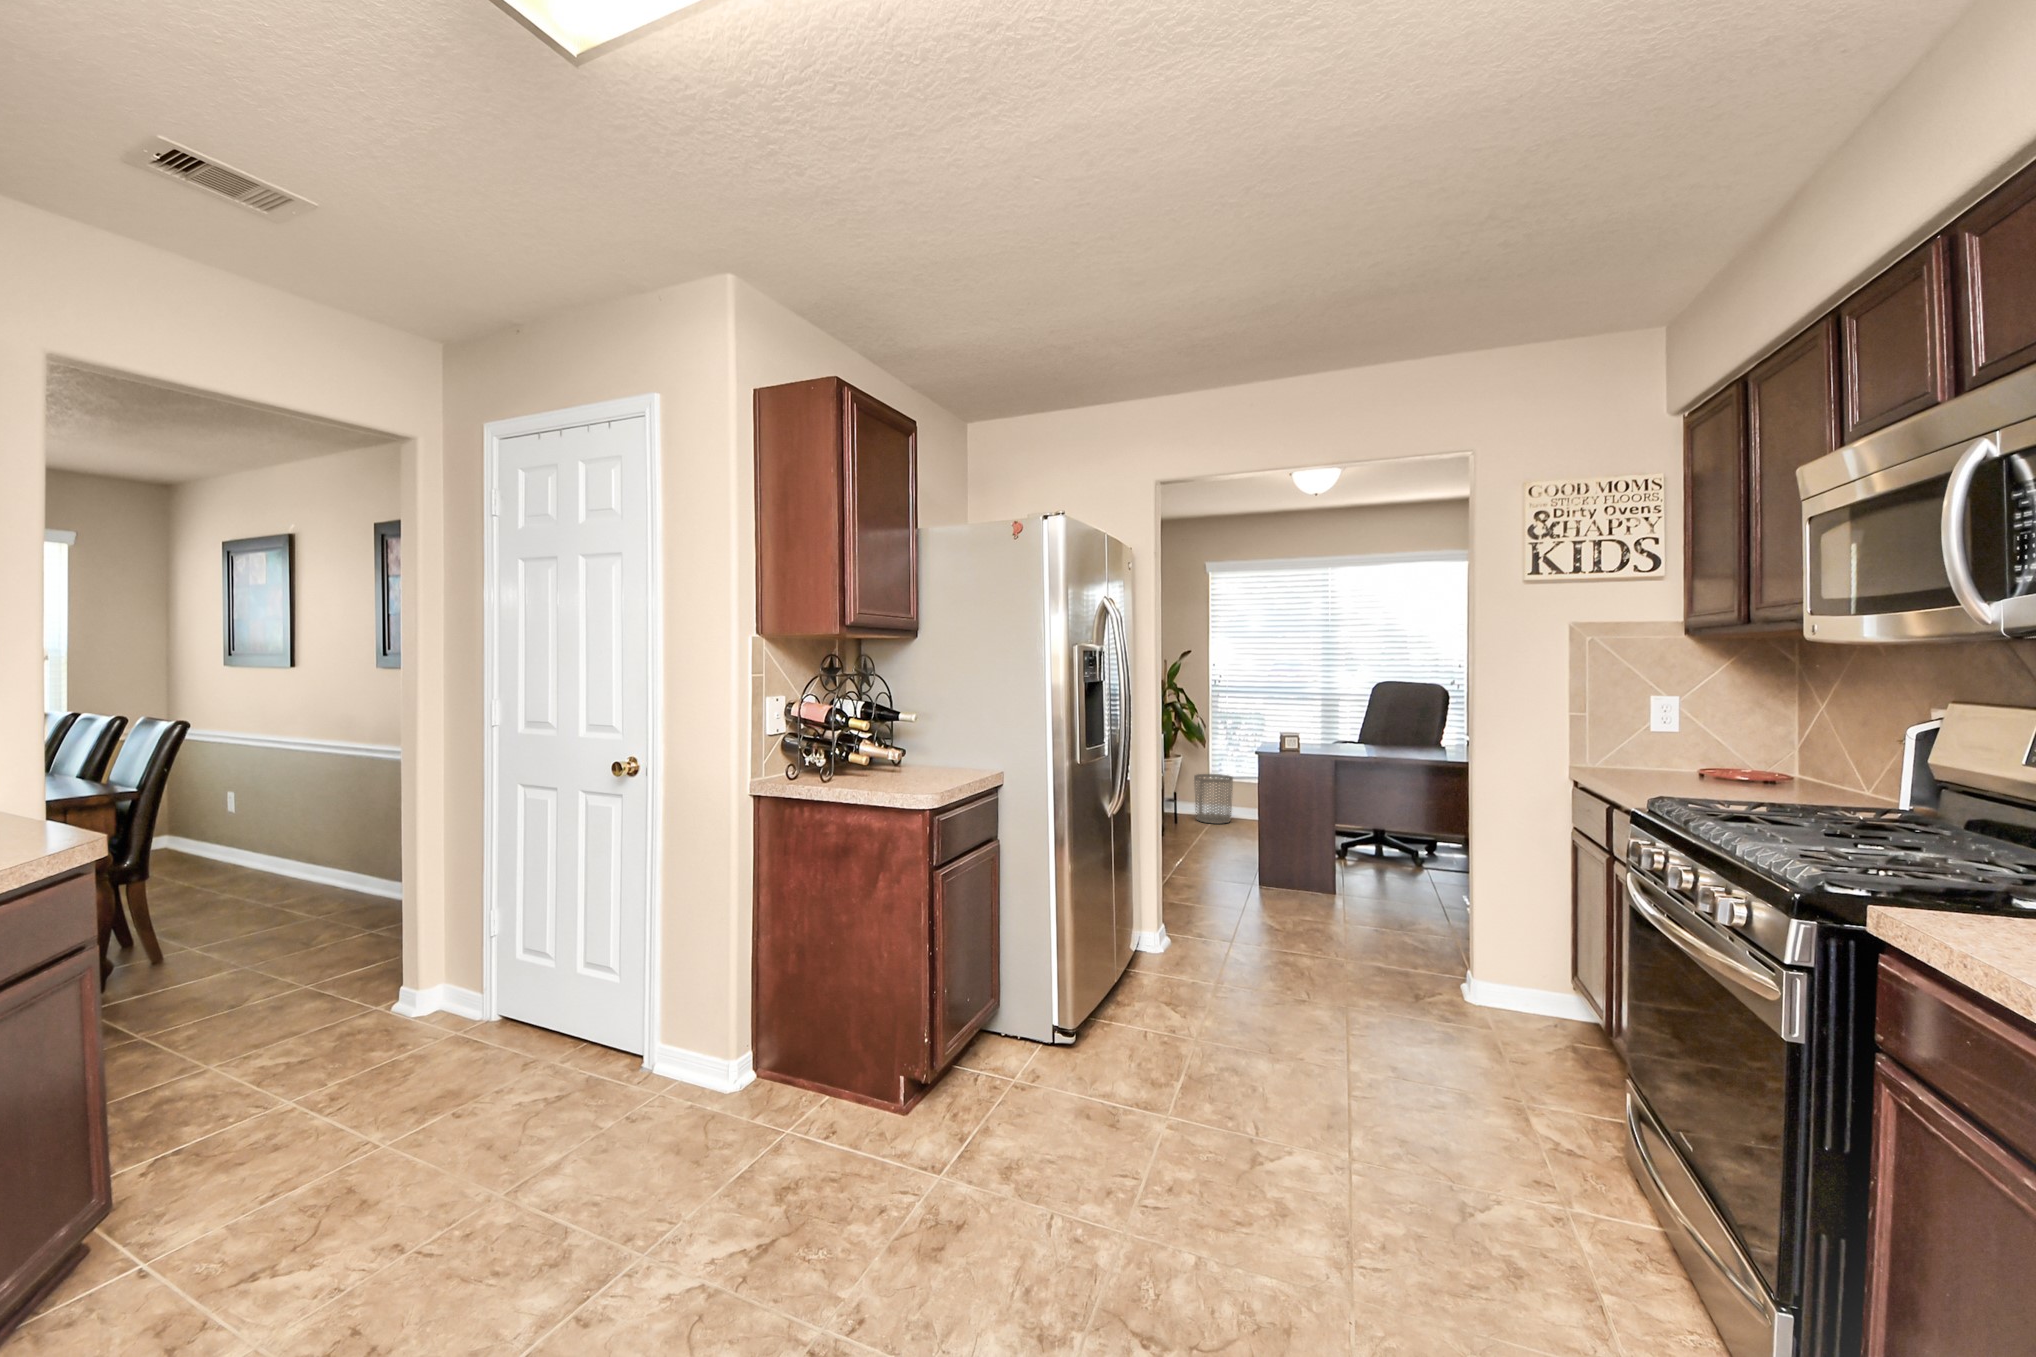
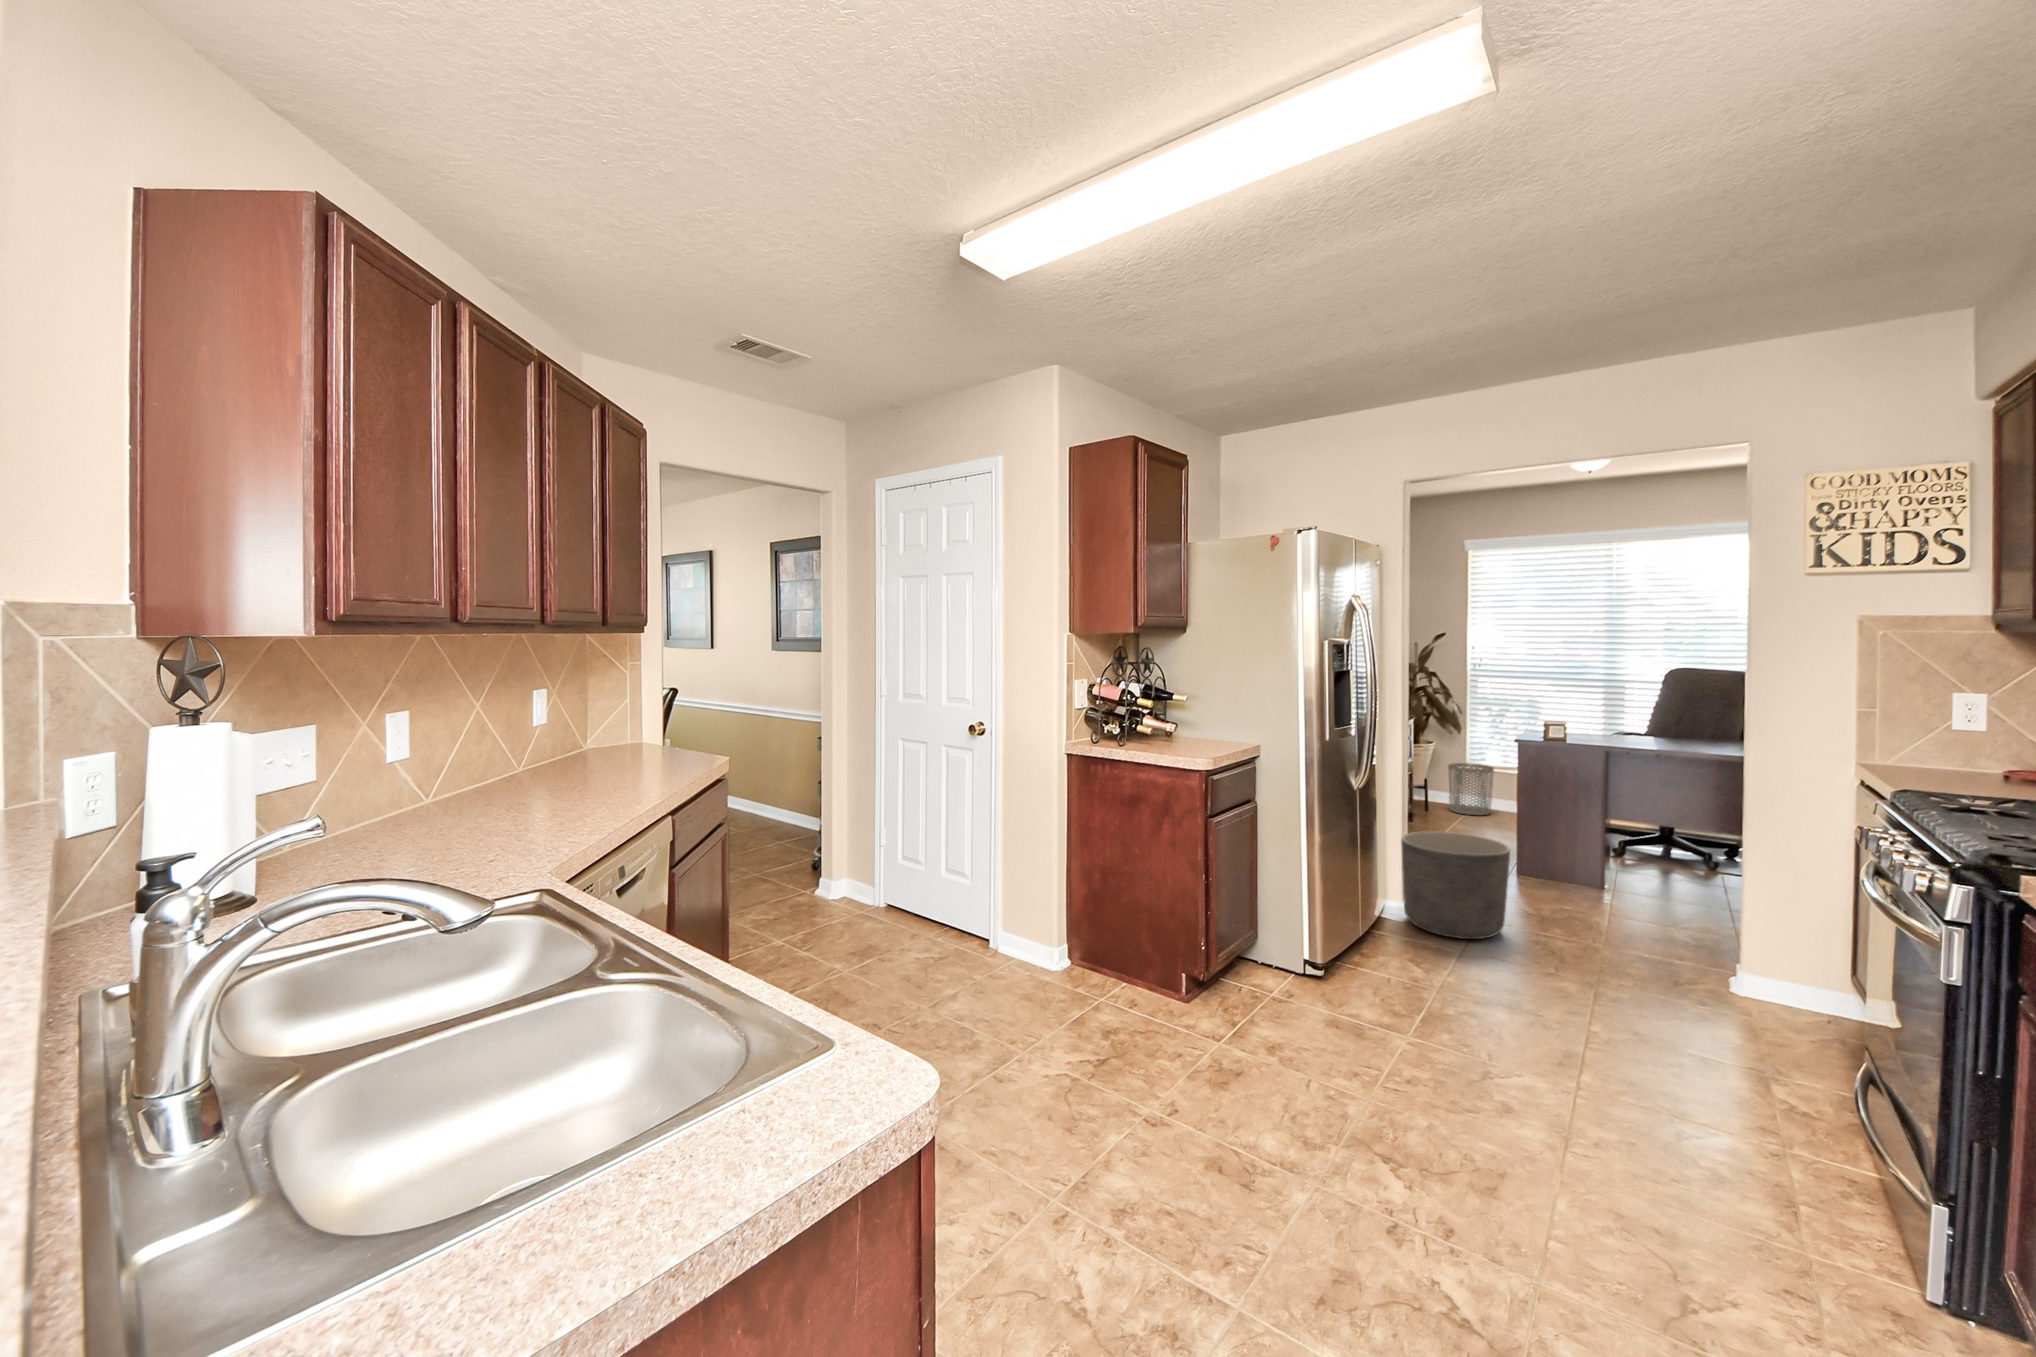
planter: none [1156,854,1261,972] -> present [1401,831,1510,939]

